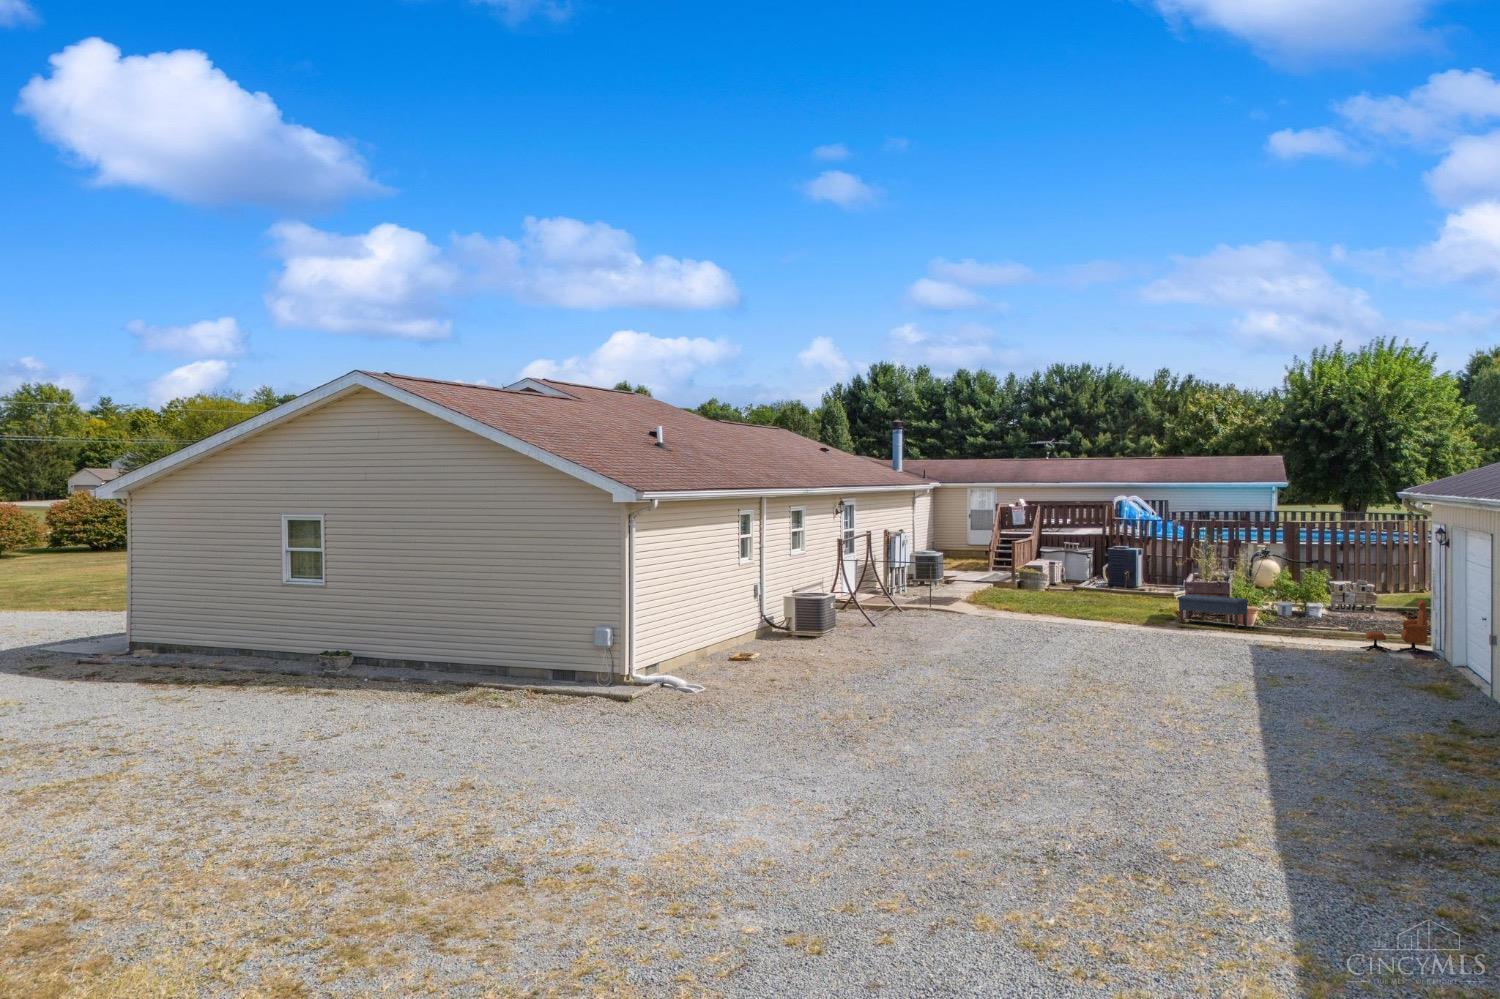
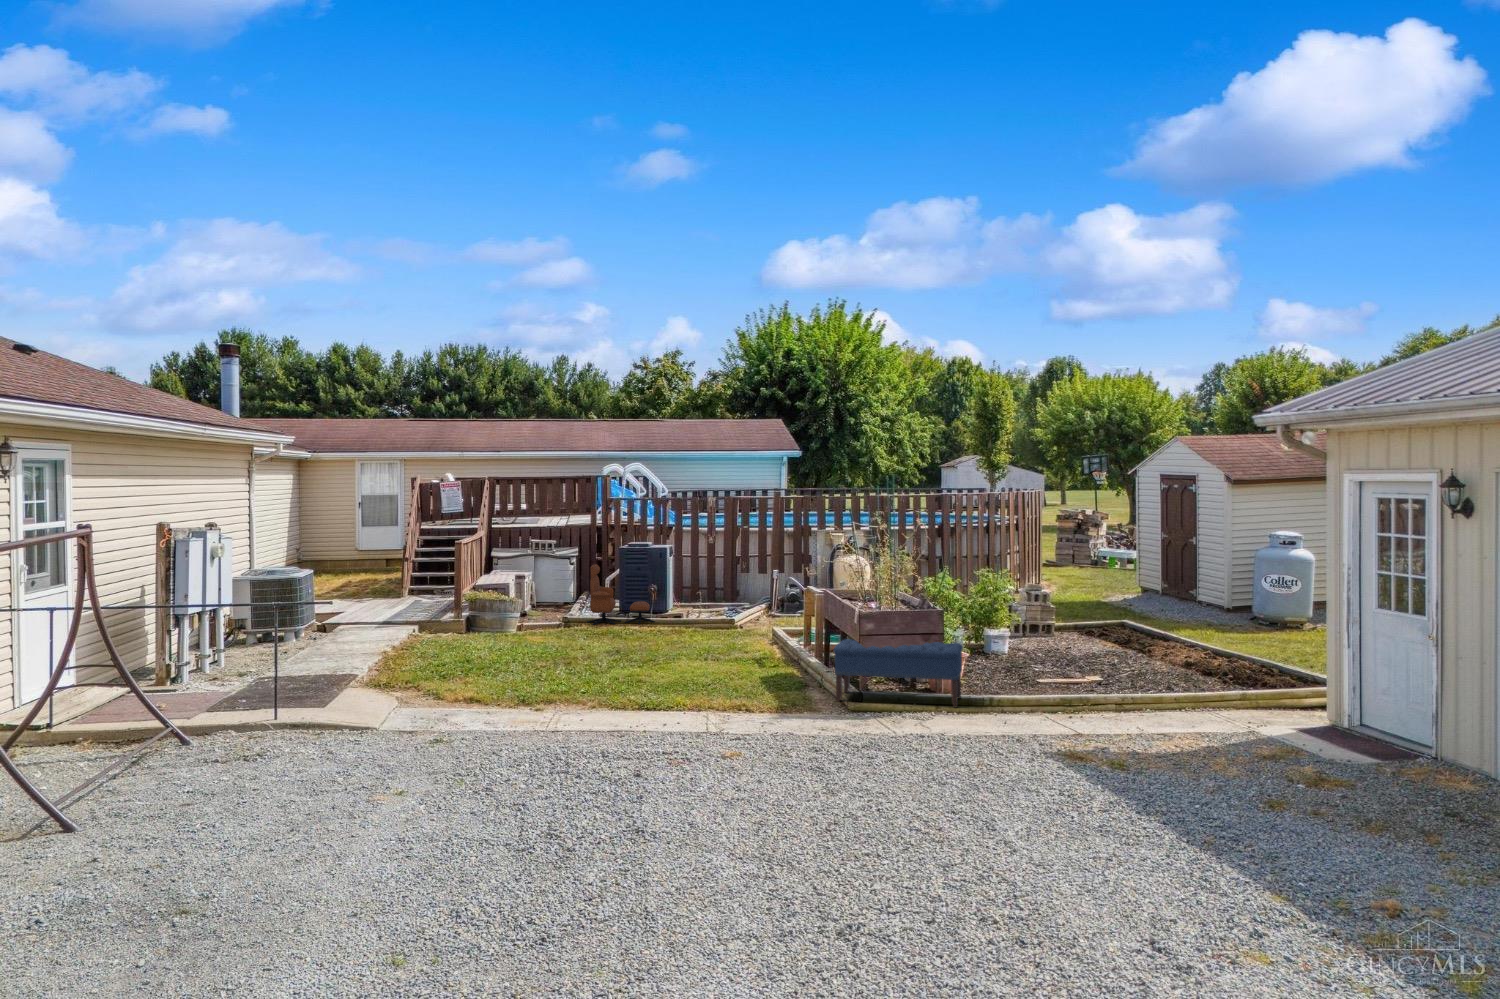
lounge chair: present [1360,600,1433,654] -> present [587,564,655,625]

